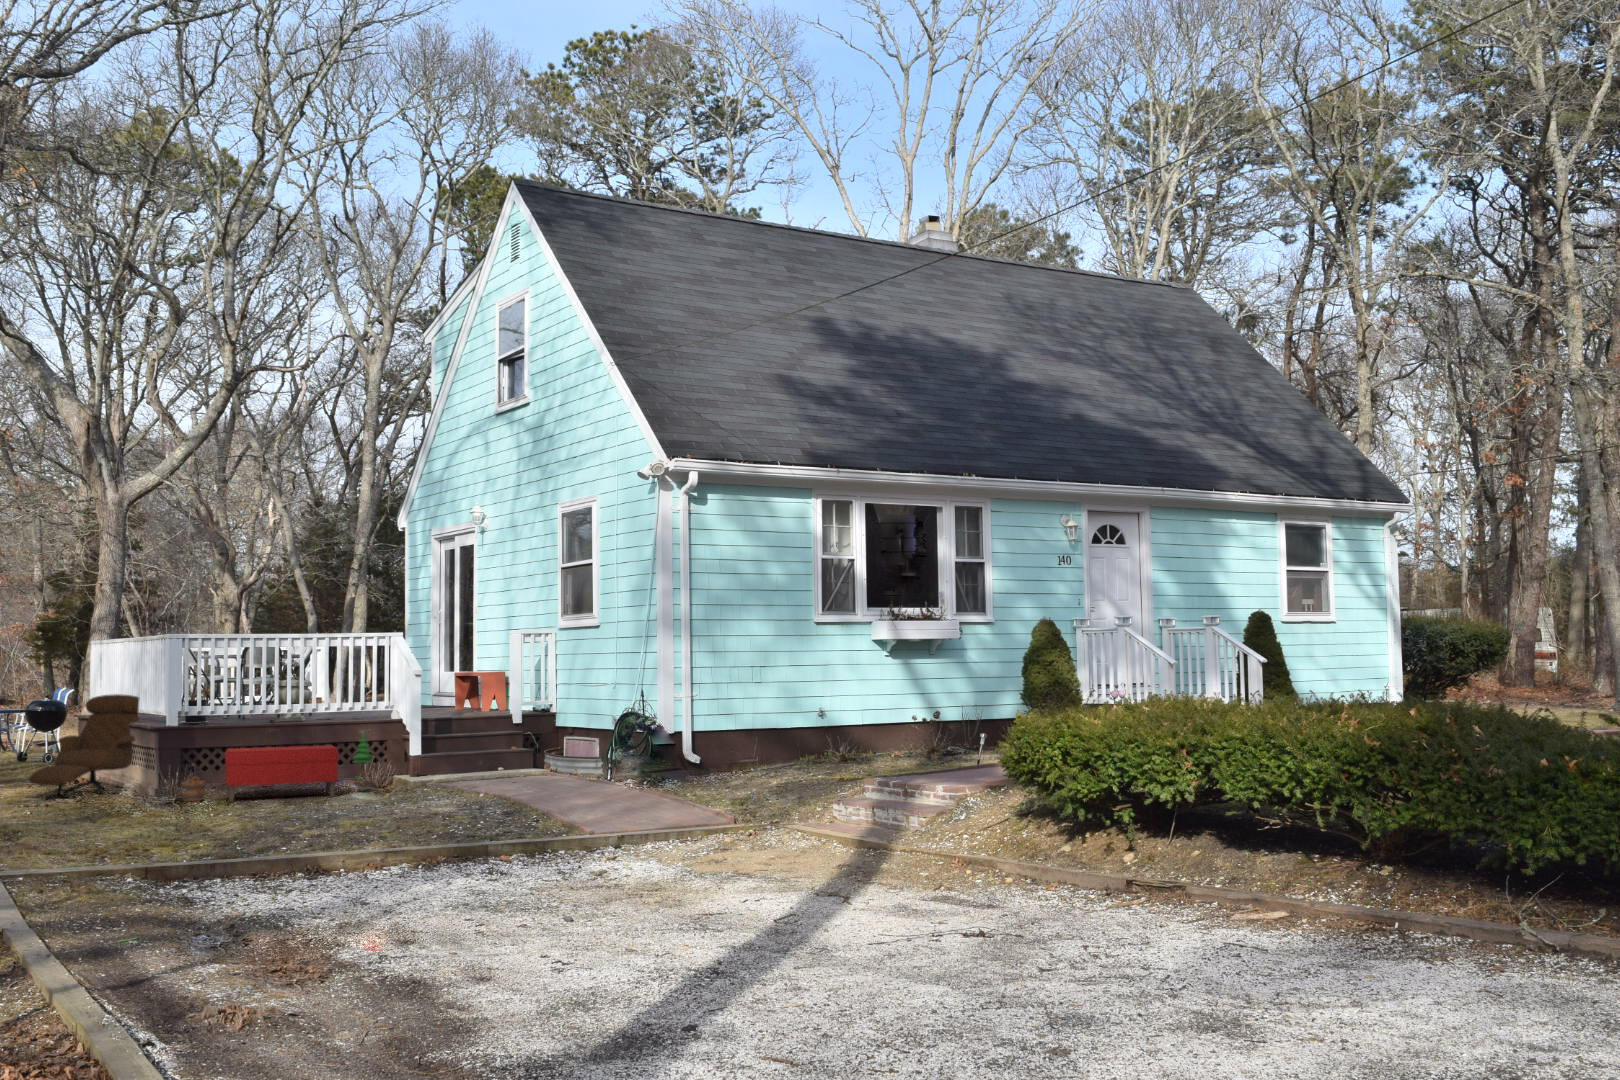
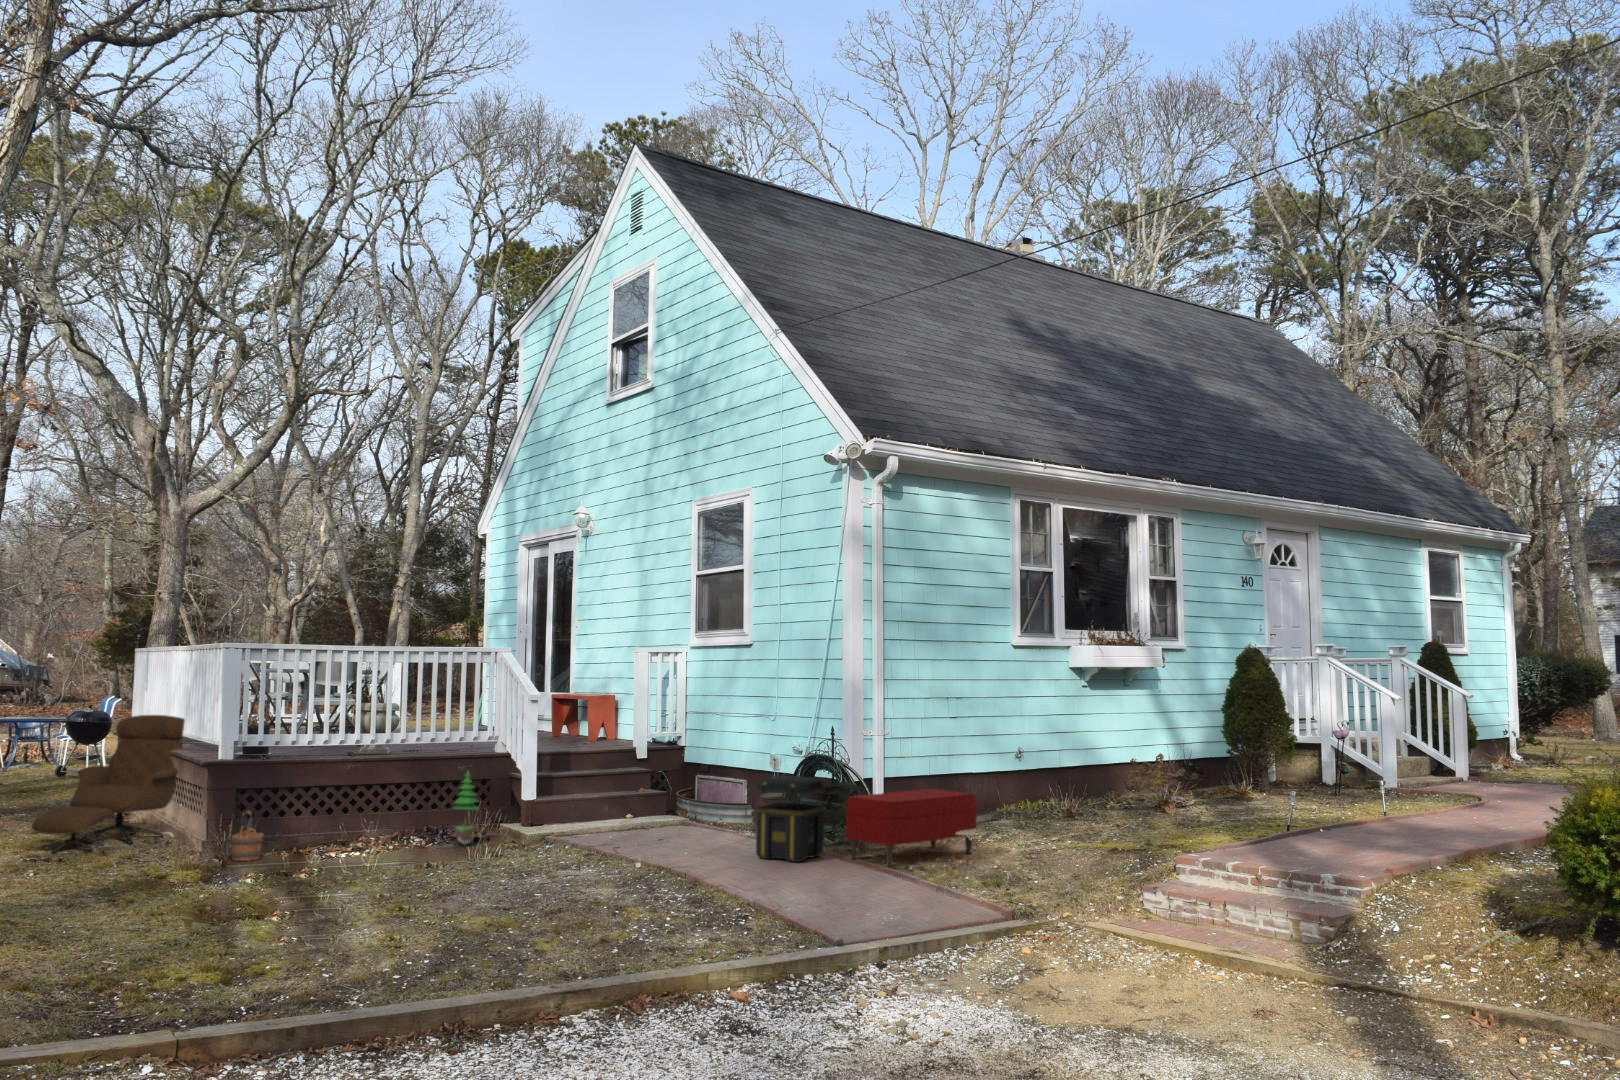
toolbox: none [586,731,644,796] -> present [755,776,826,862]
bench: present [225,745,338,802] -> present [846,789,977,866]

